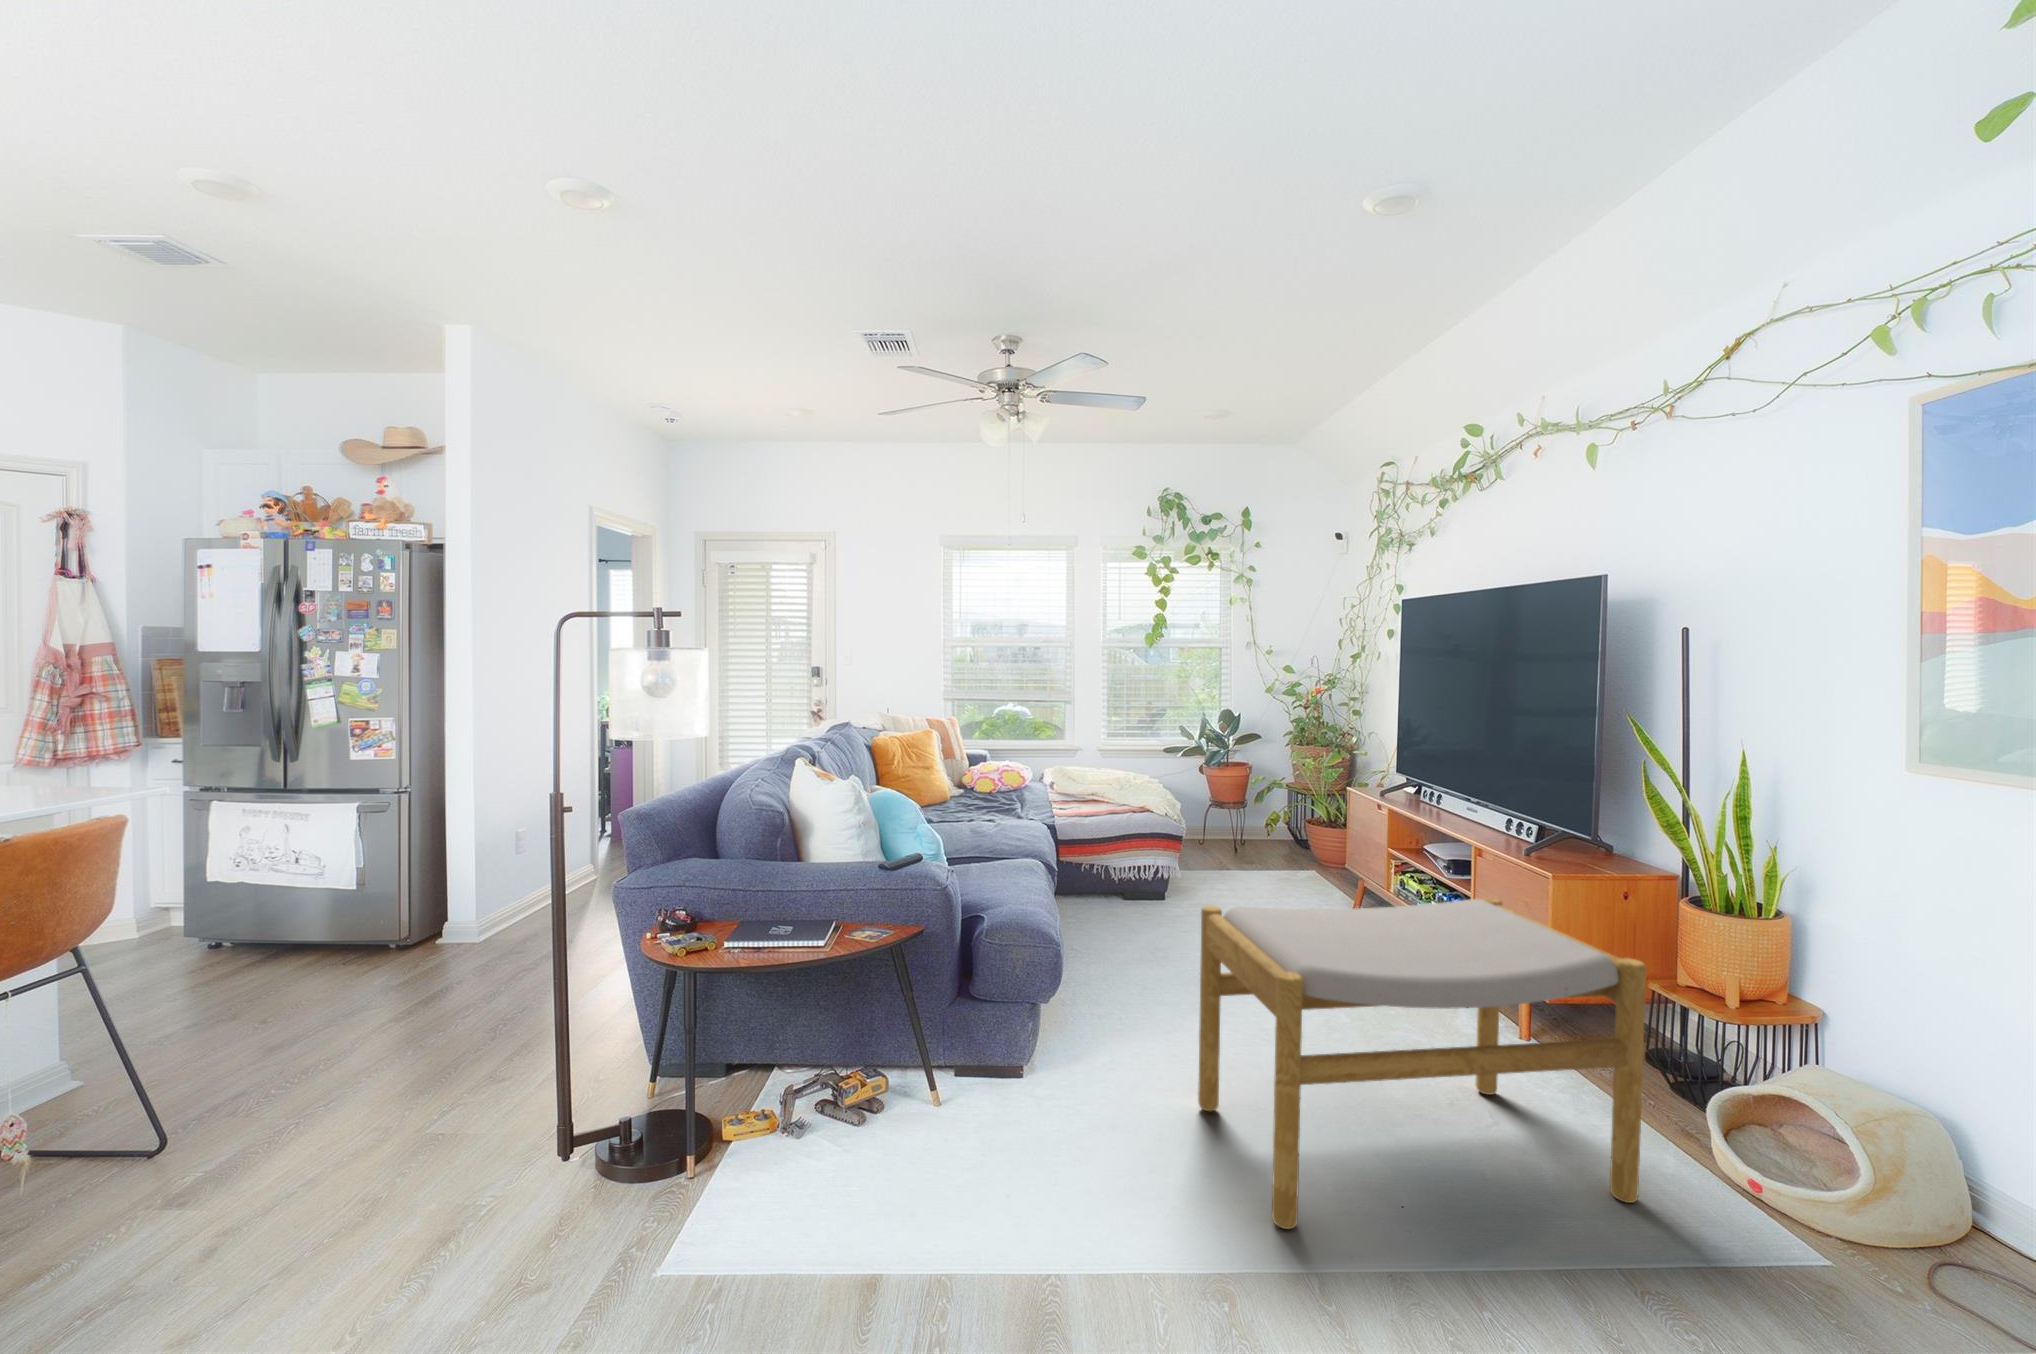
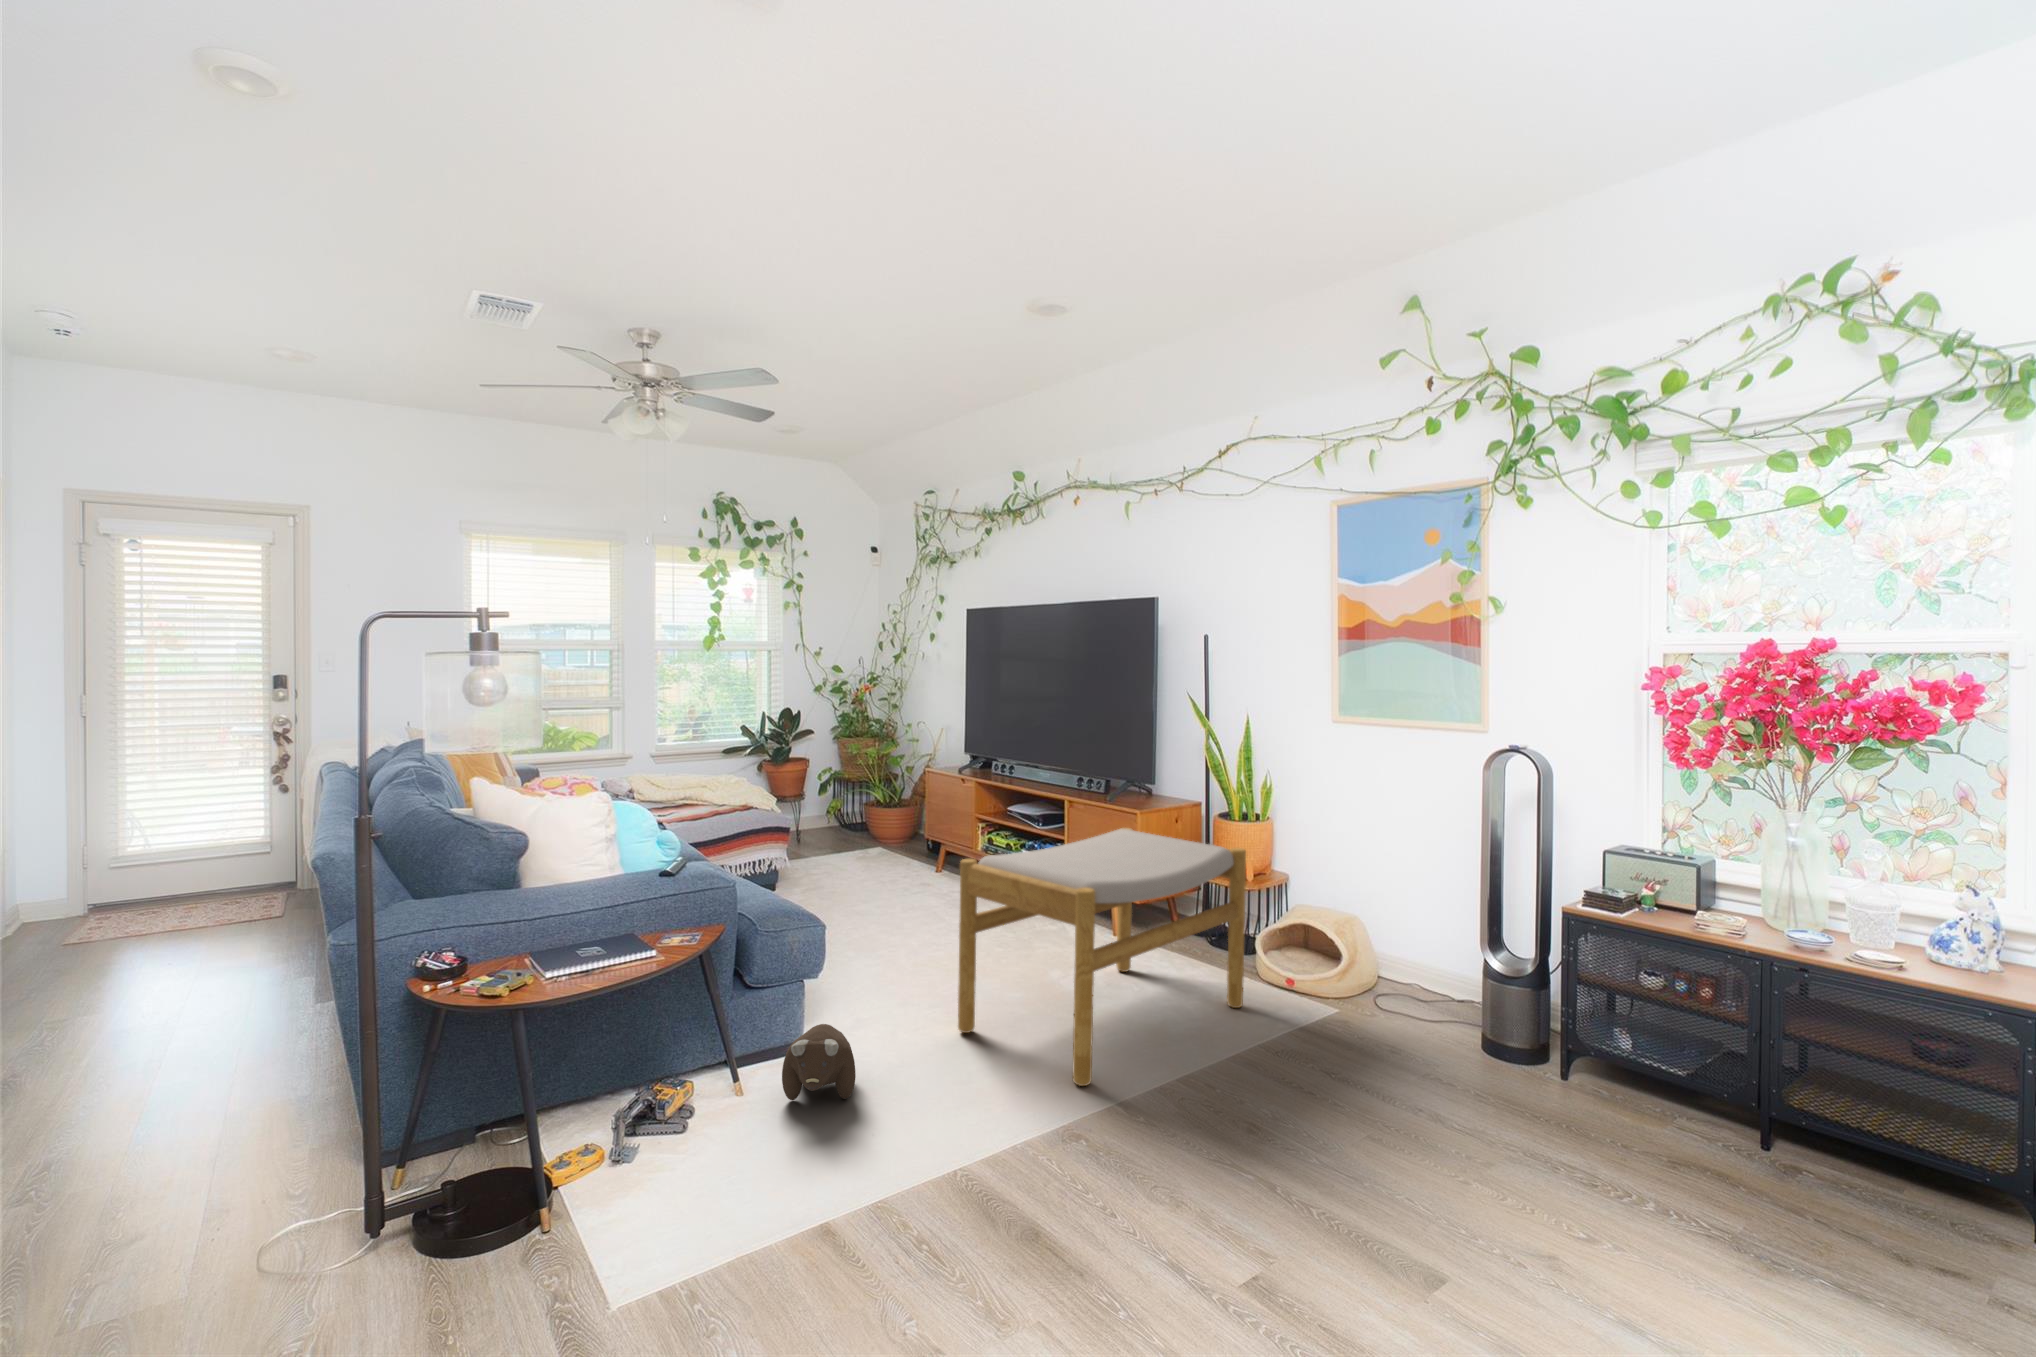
plush toy: none [958,1055,1047,1142] -> present [782,1024,856,1100]

